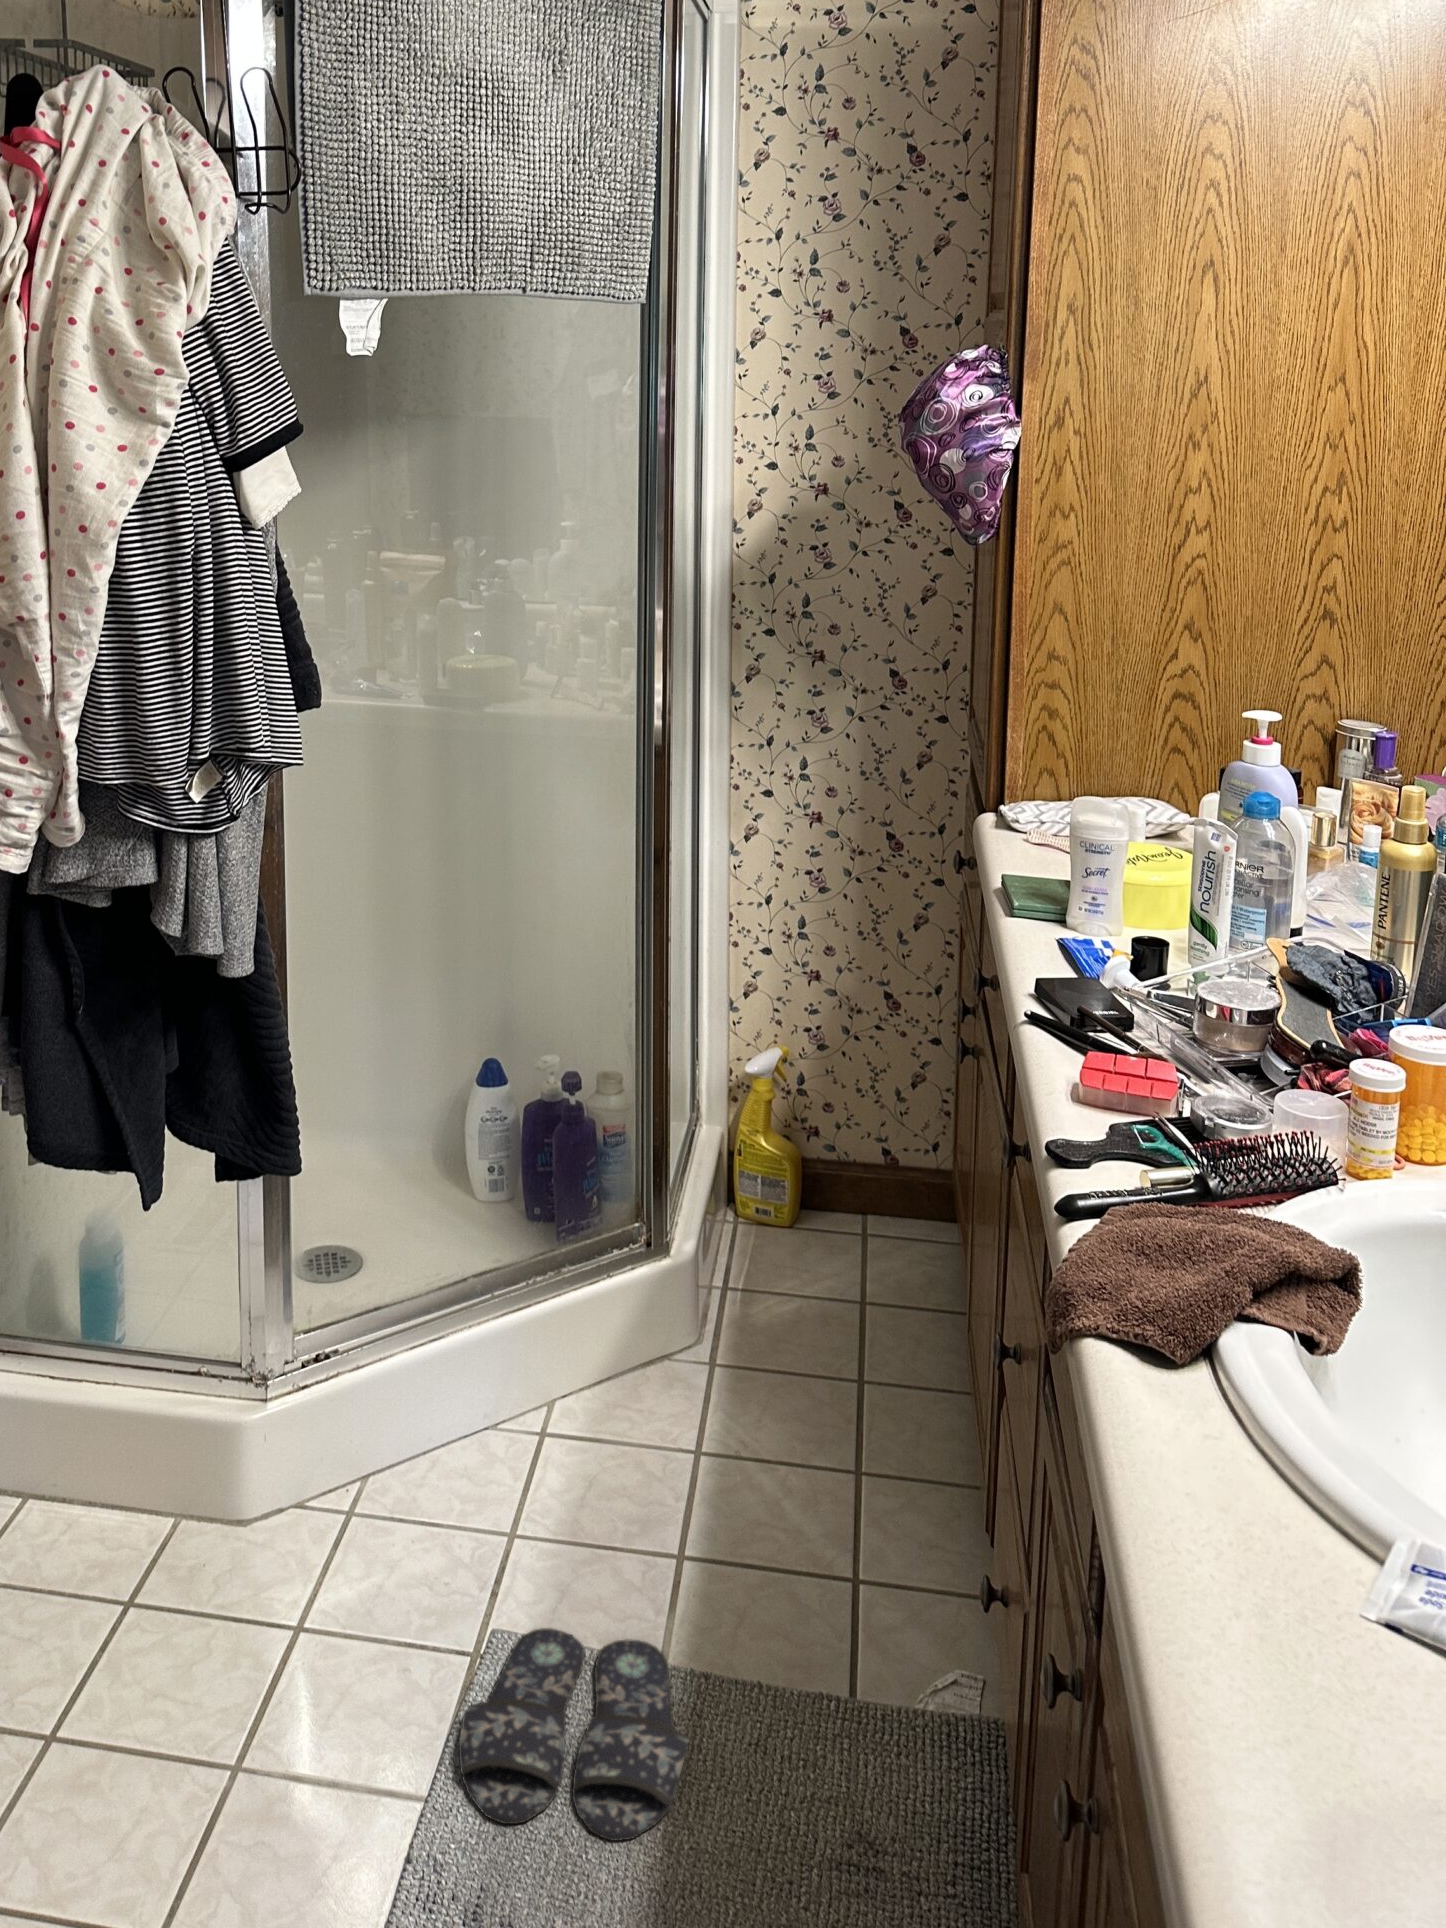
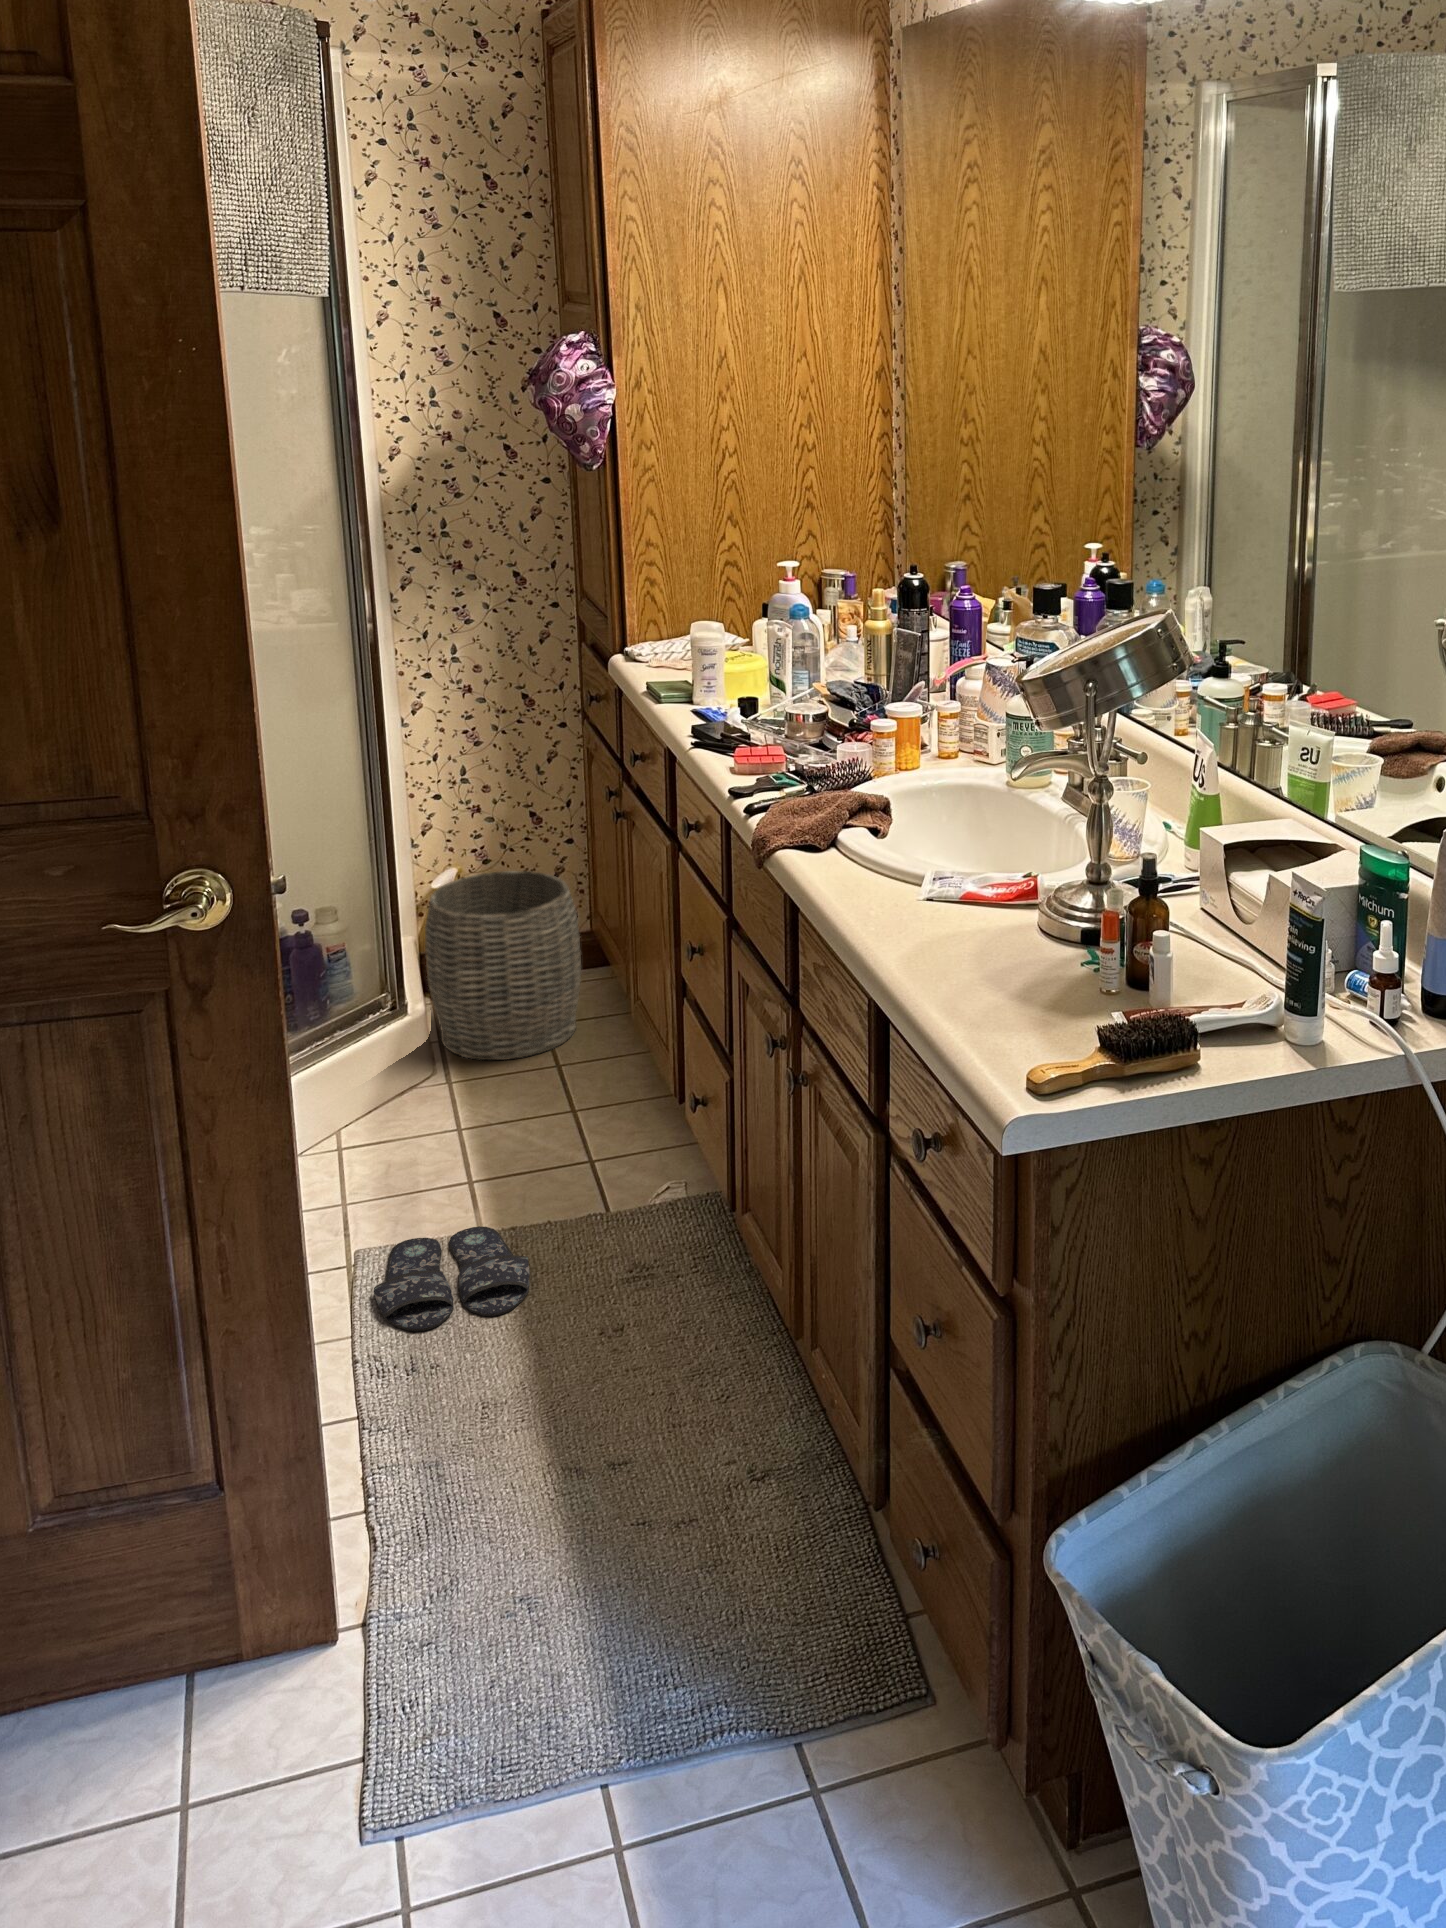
woven basket: none [706,1069,914,1345] -> present [425,871,581,1060]

